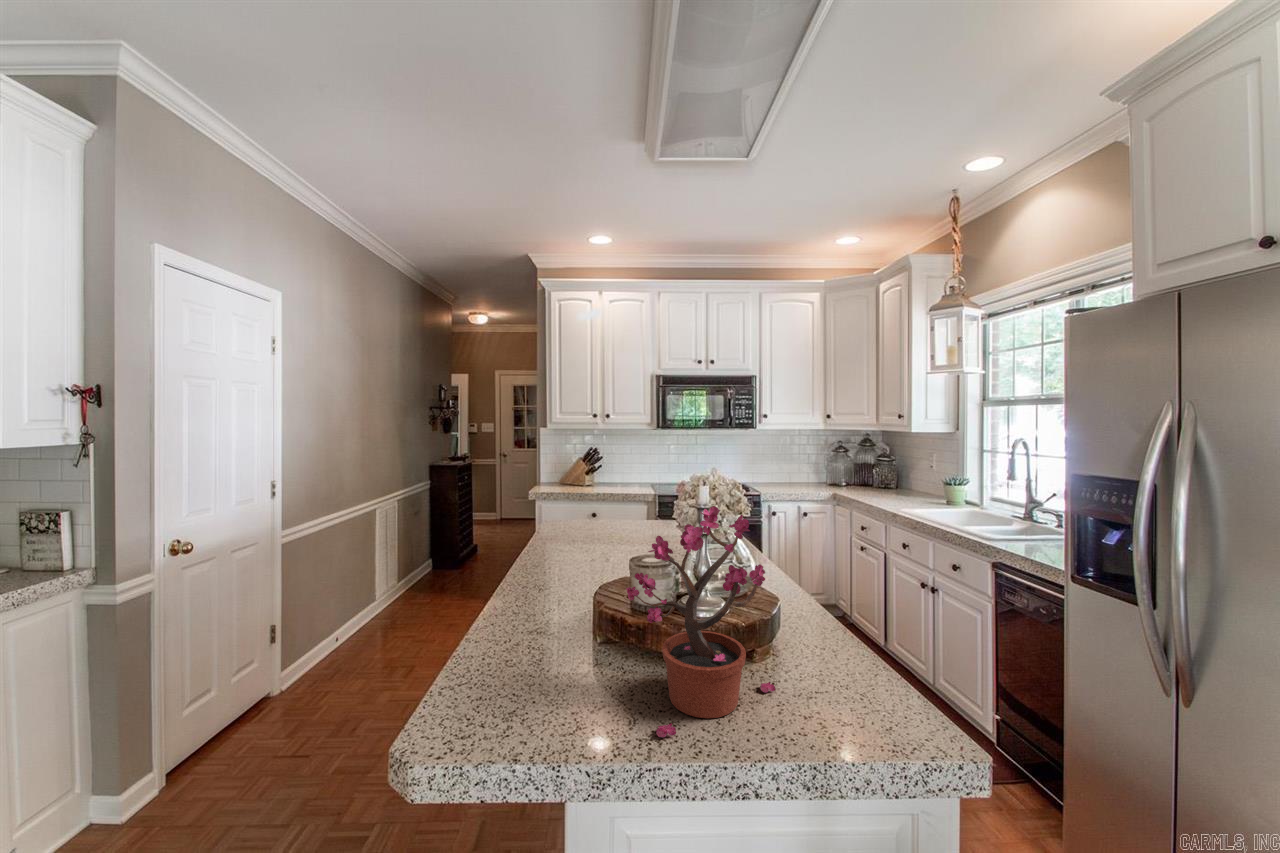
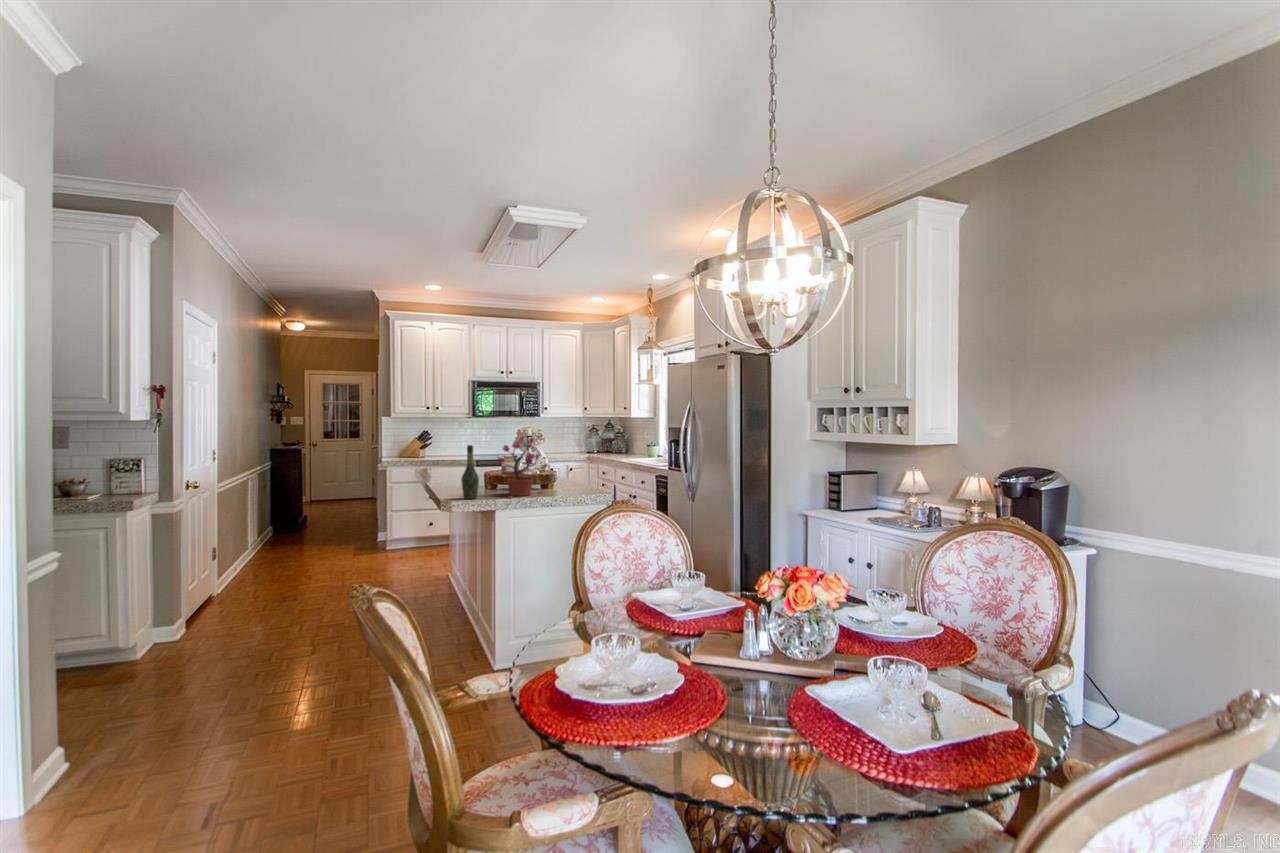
wine bottle: none [515,543,571,724] -> present [461,445,479,499]

